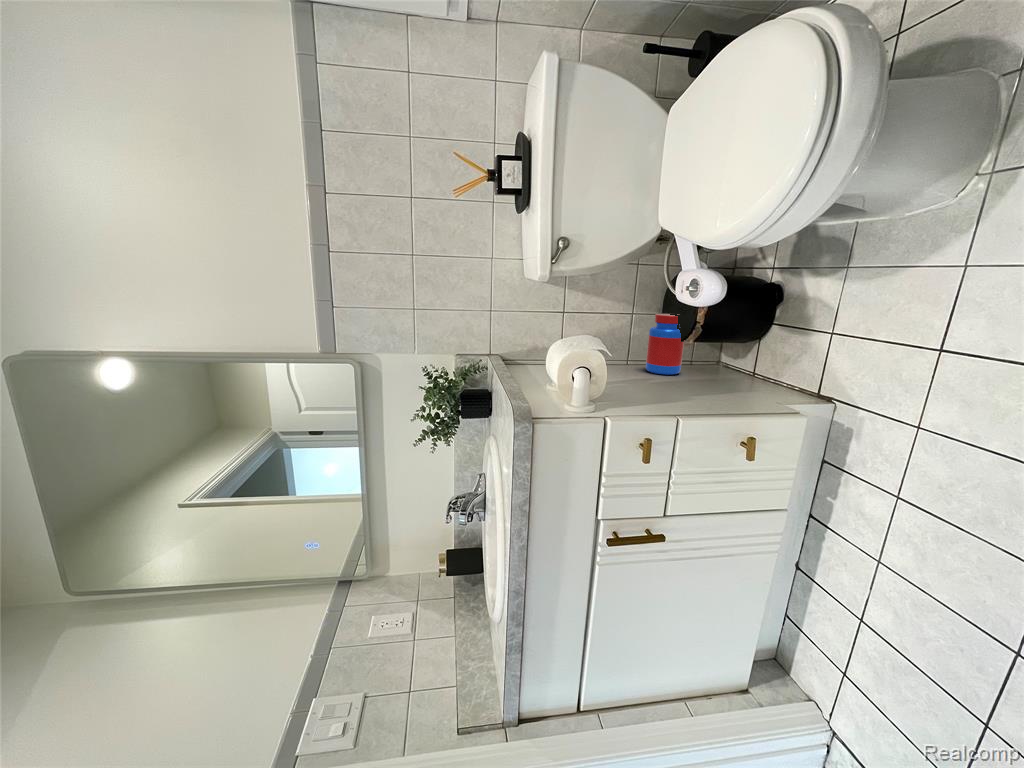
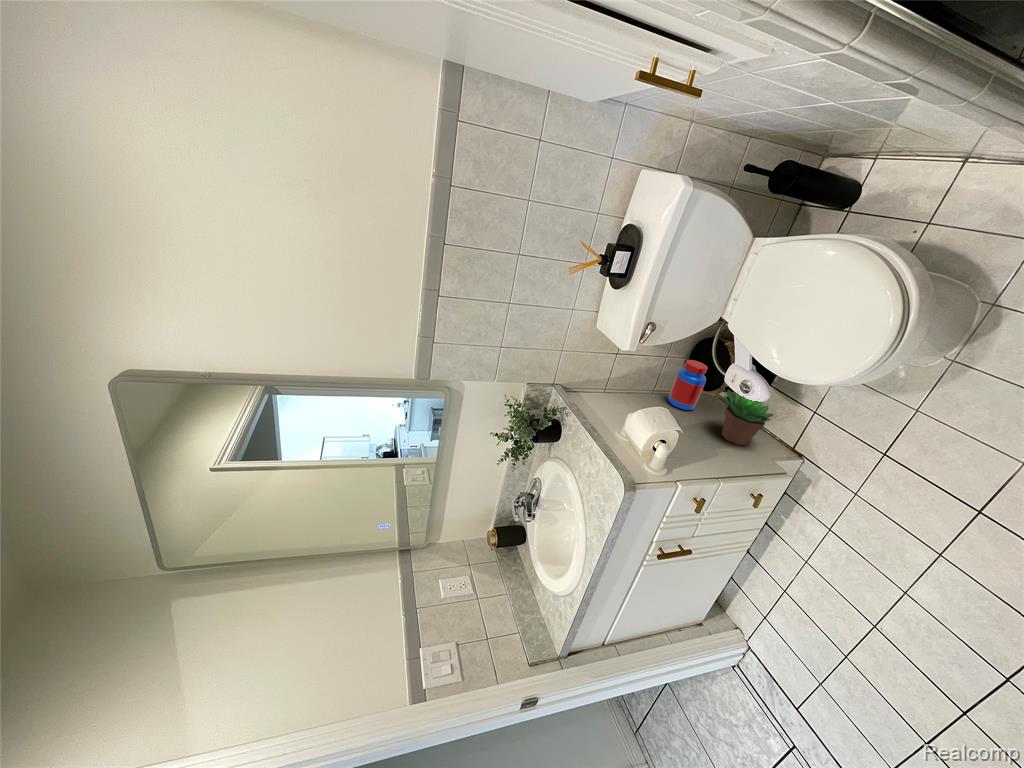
succulent plant: none [694,324,770,395] -> present [721,390,774,445]

